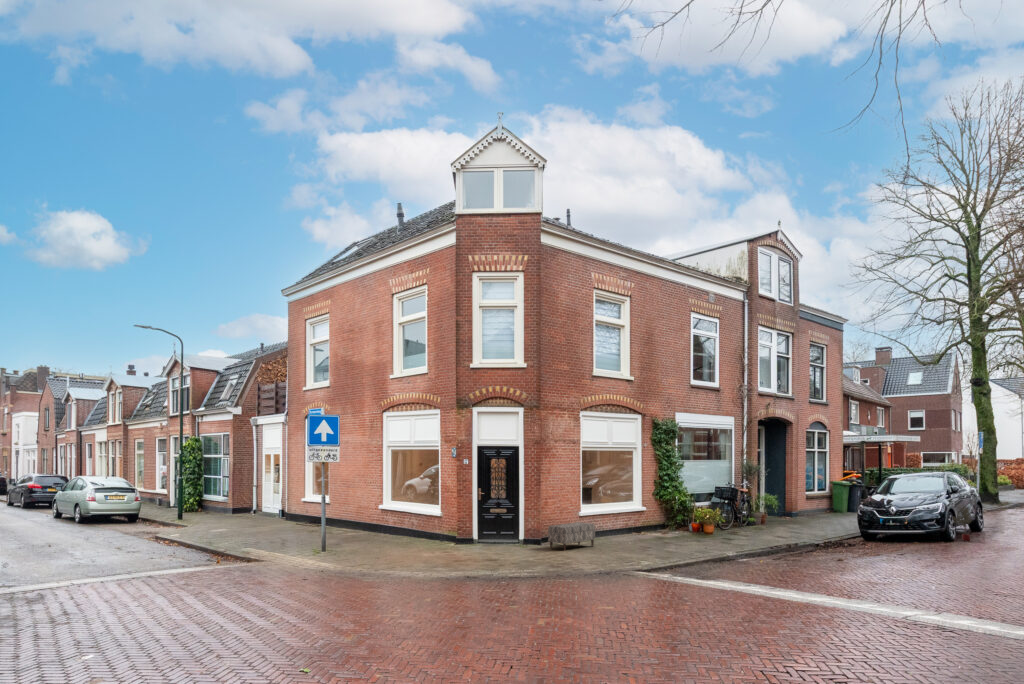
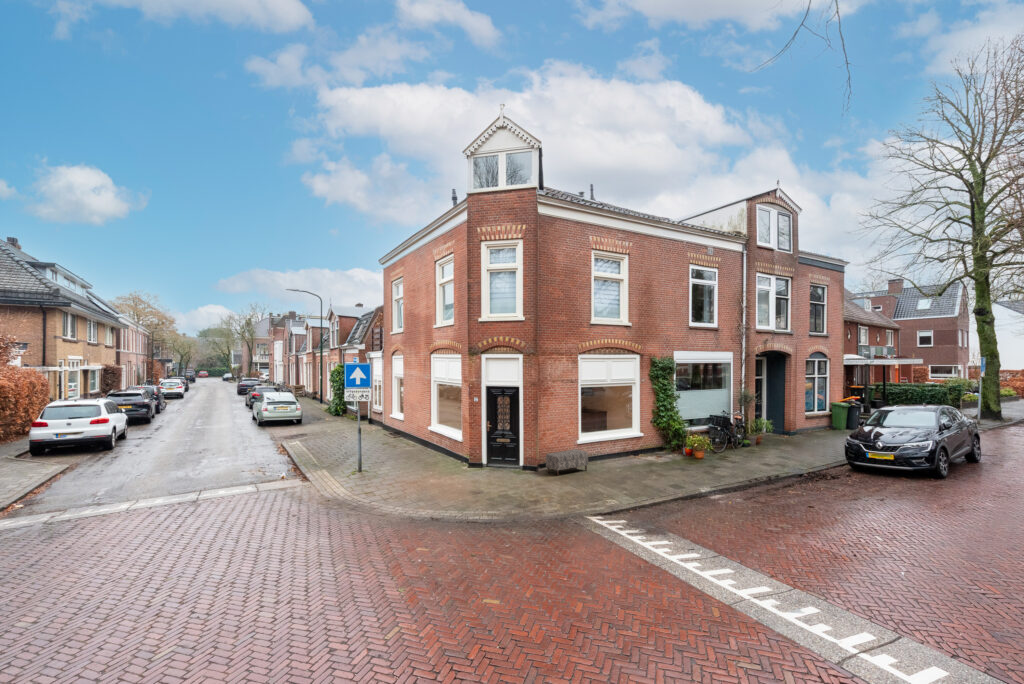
potted tree: present [953,507,972,541] -> none [941,441,965,477]

